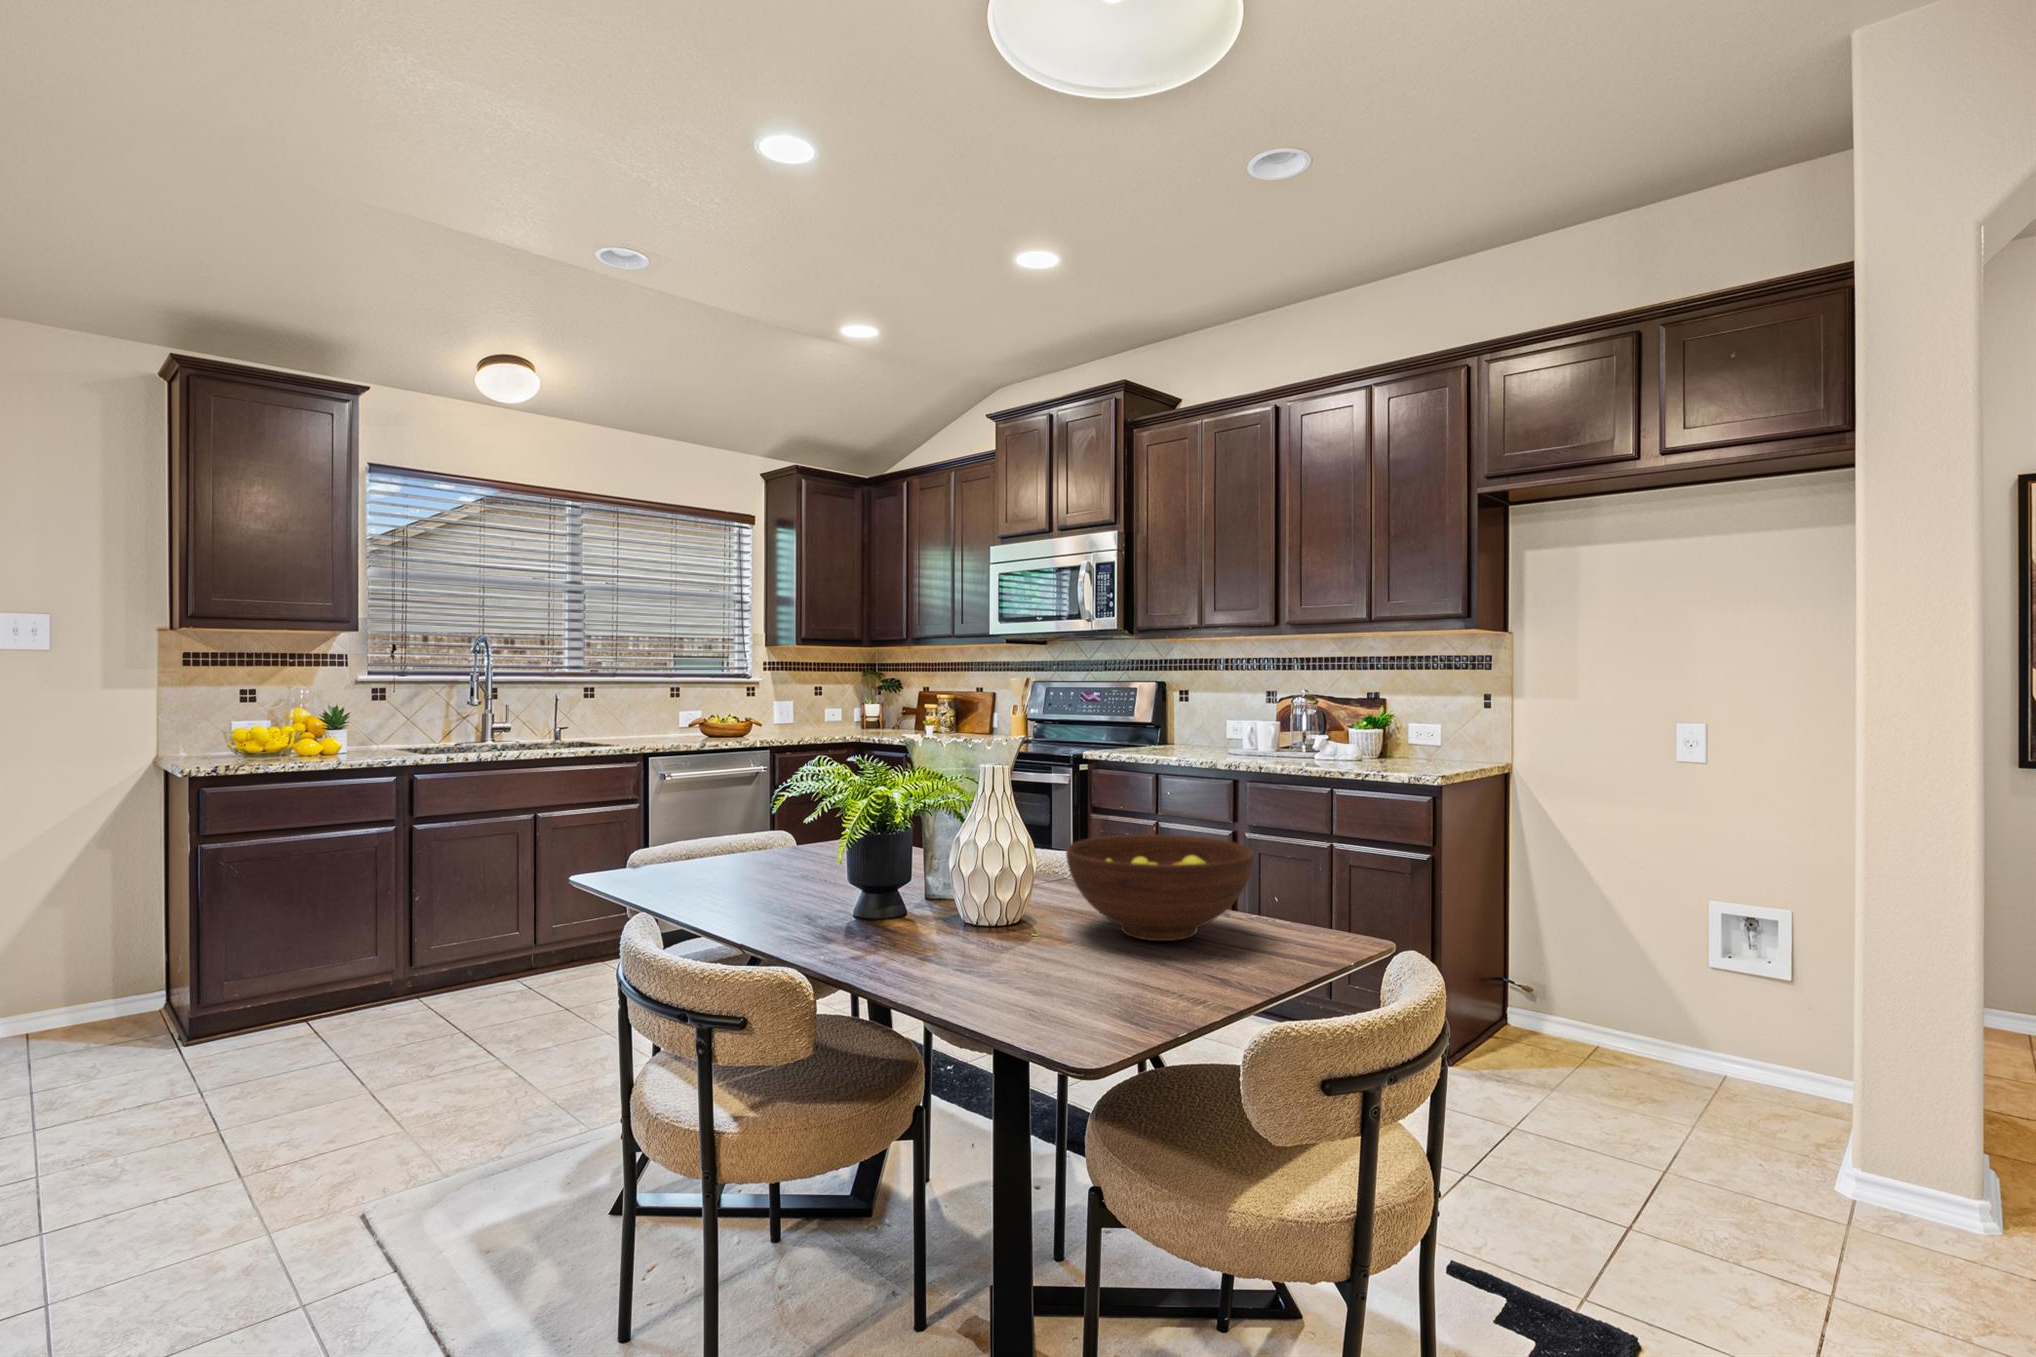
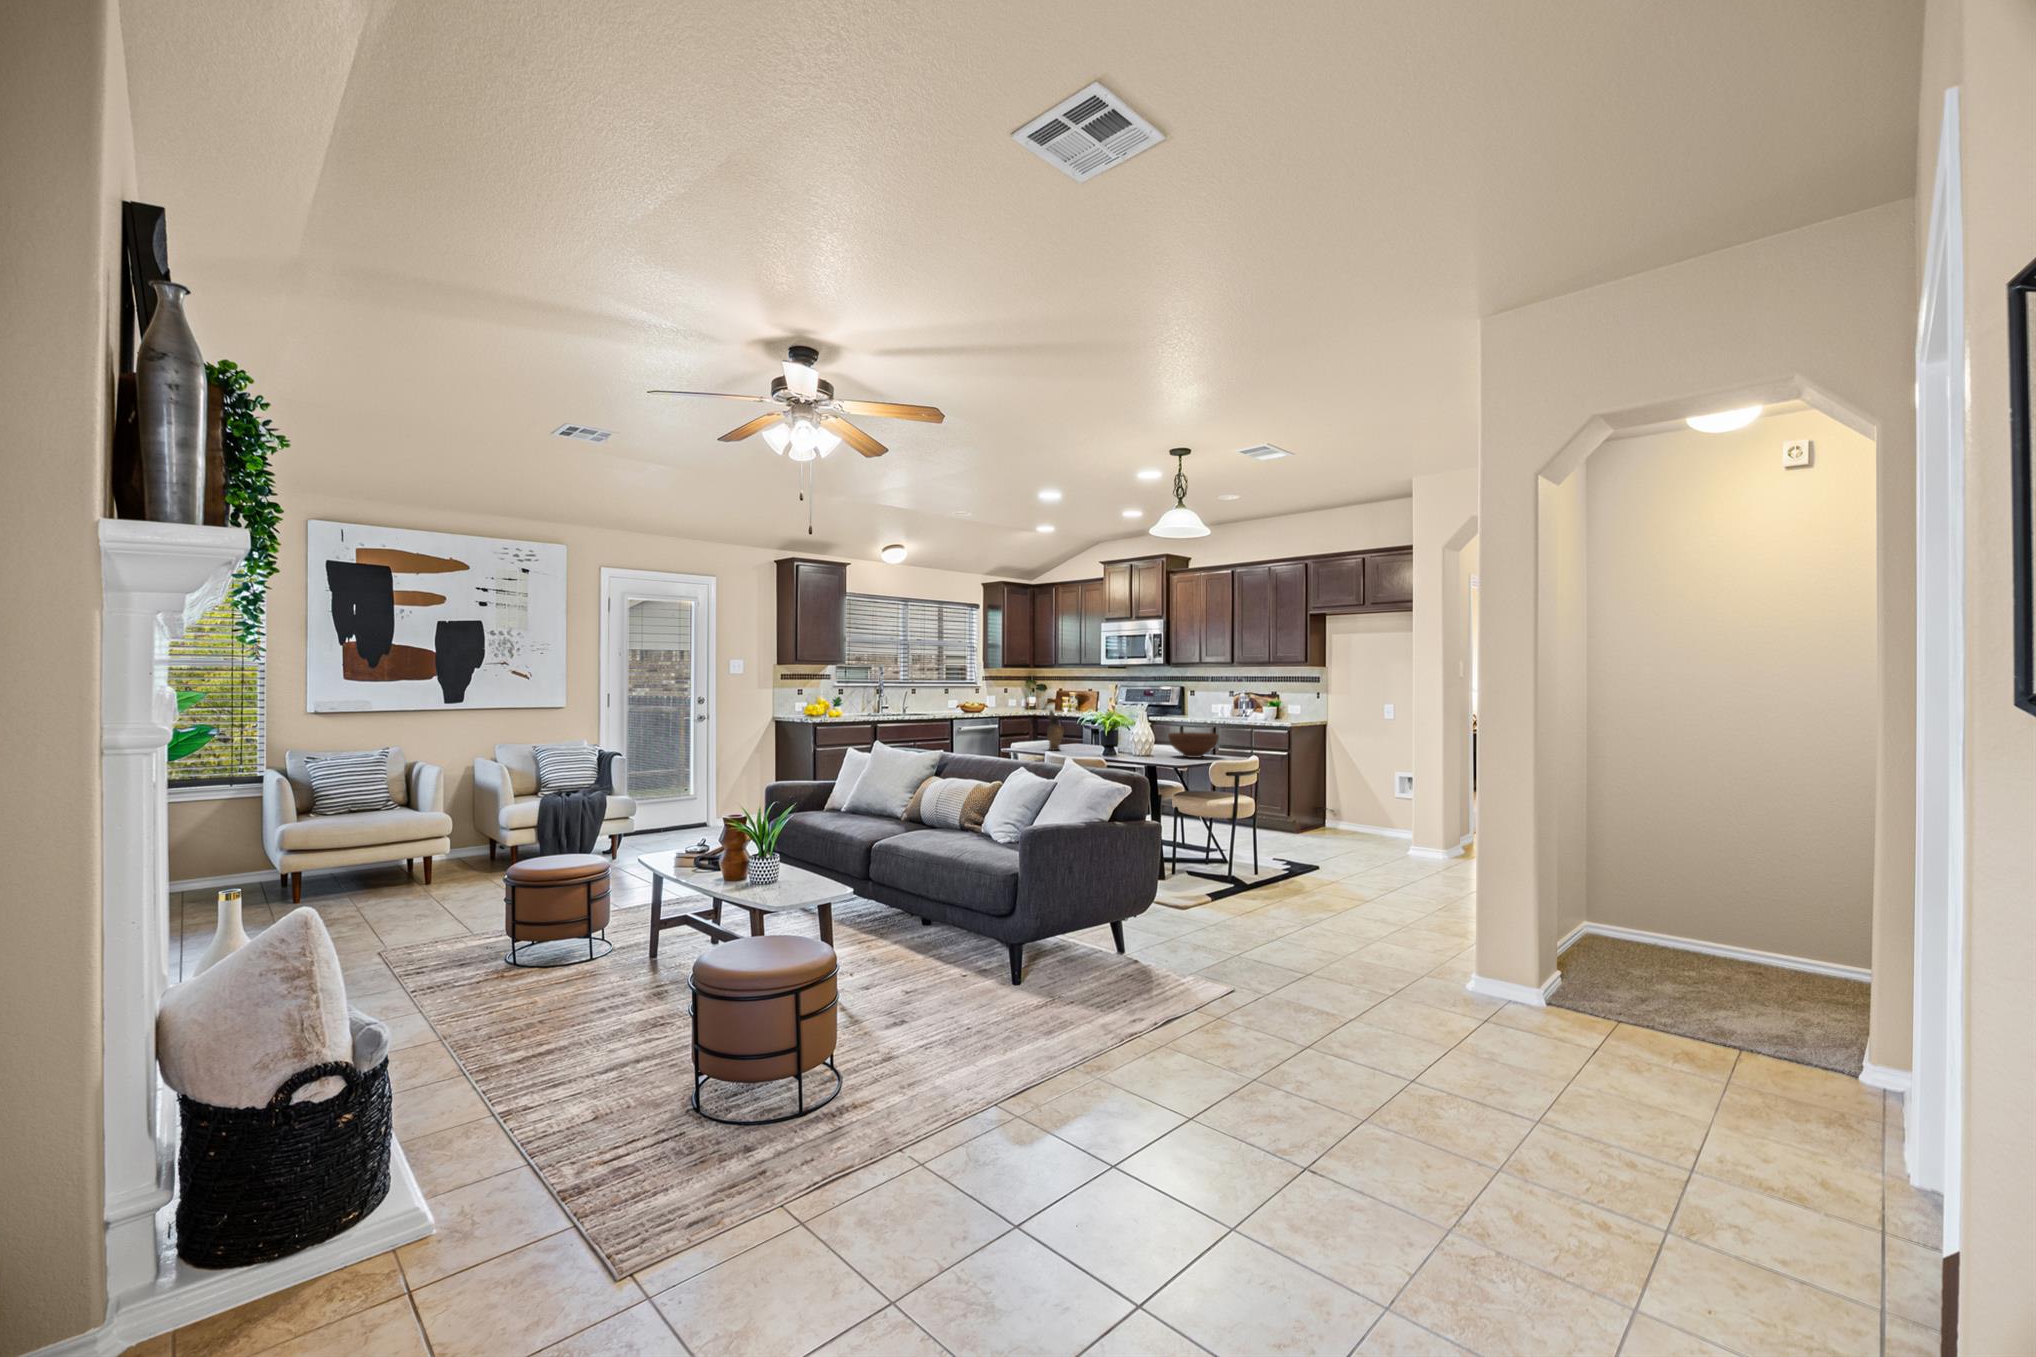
ceramic pitcher: none [687,751,743,888] -> present [1047,710,1065,750]

